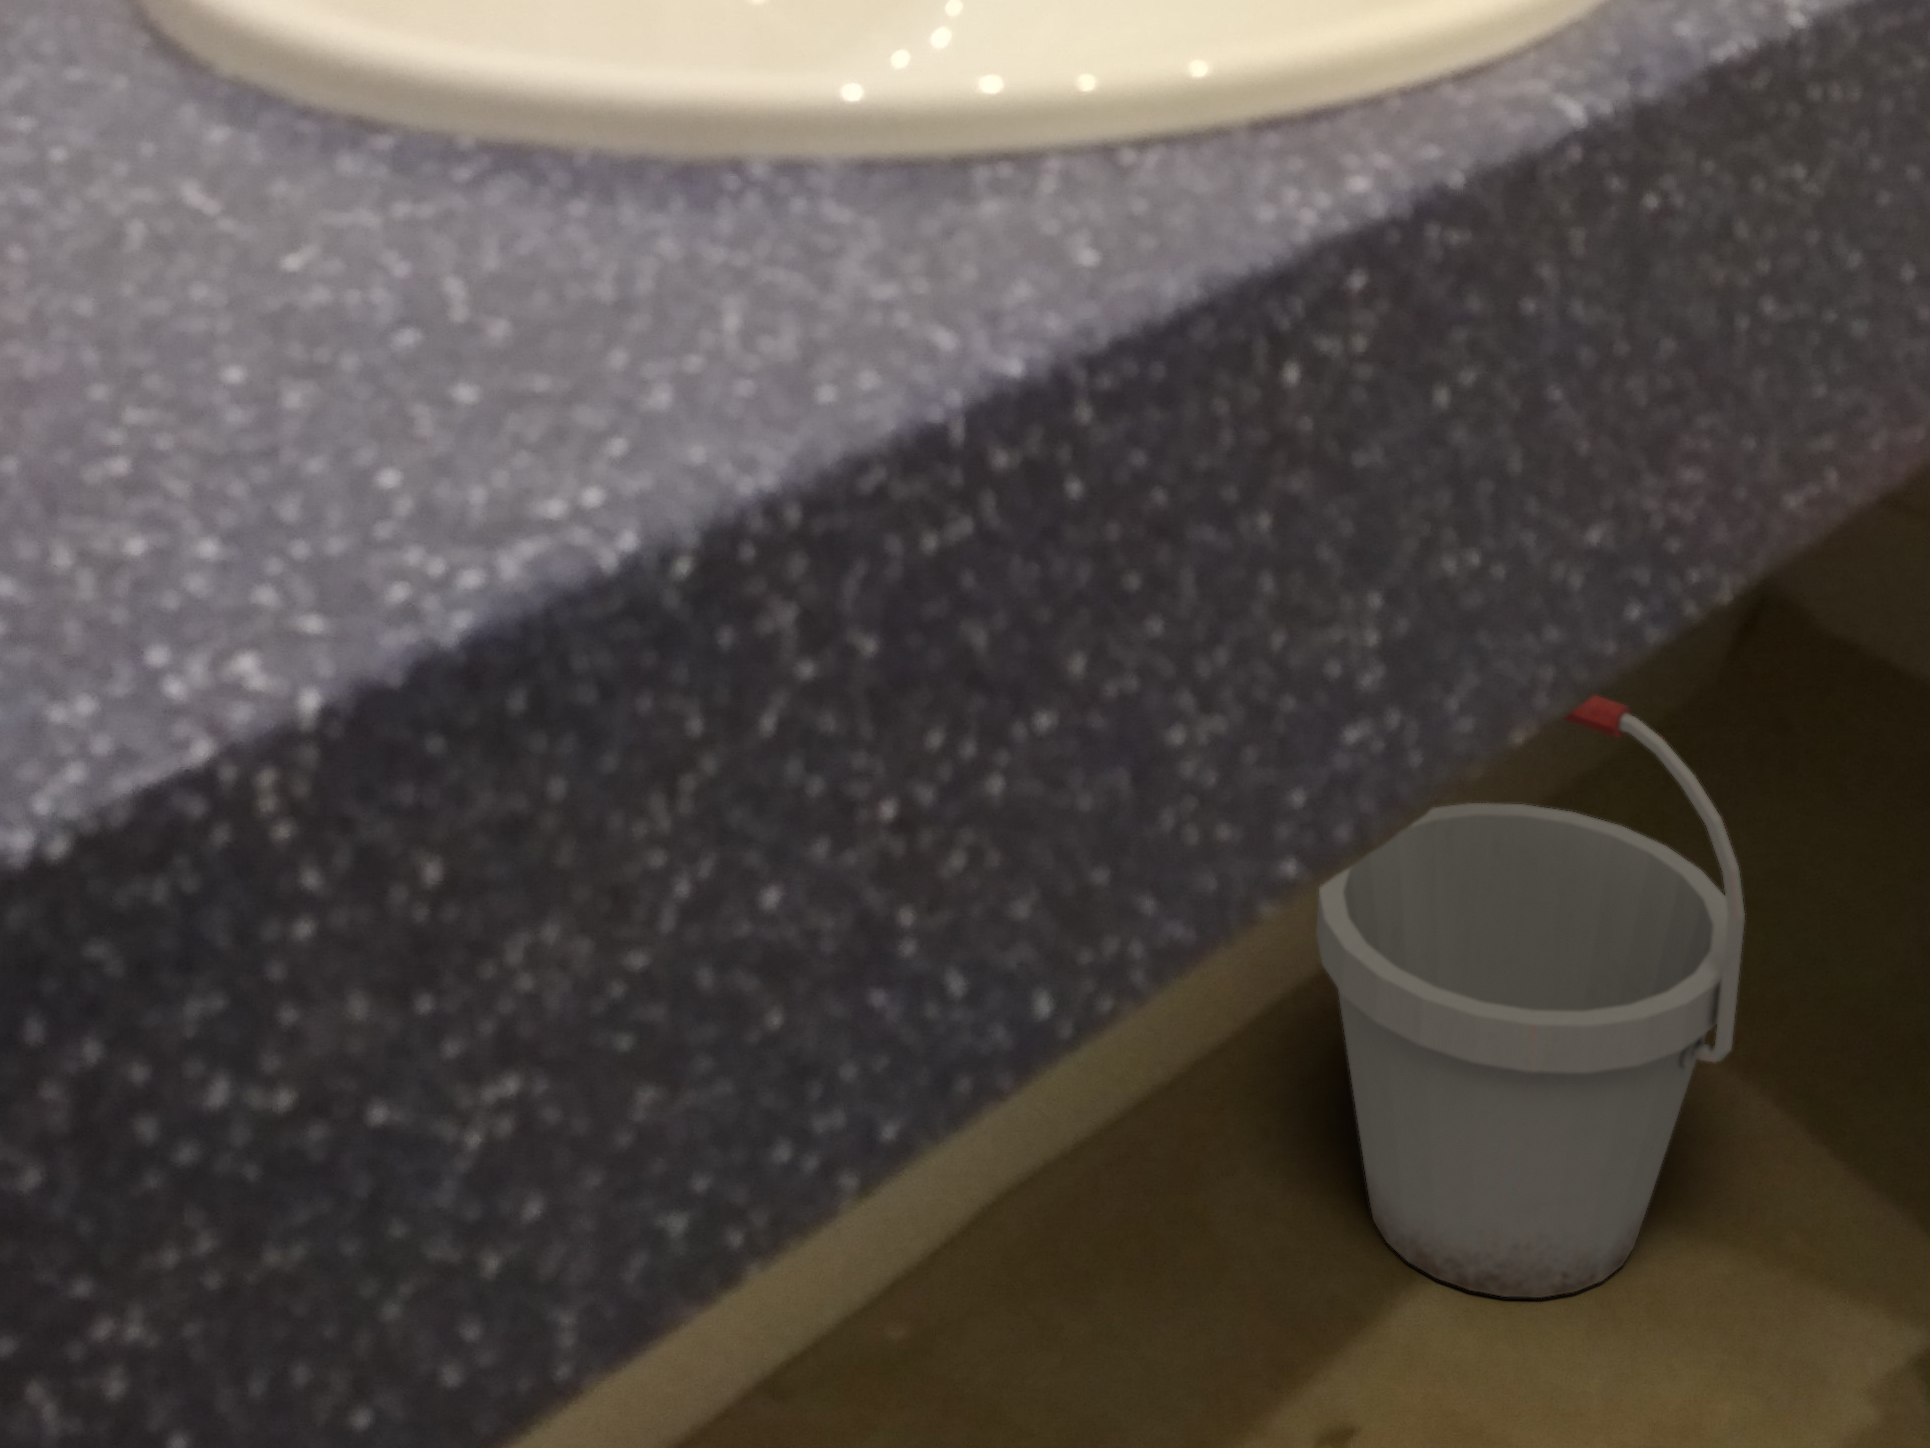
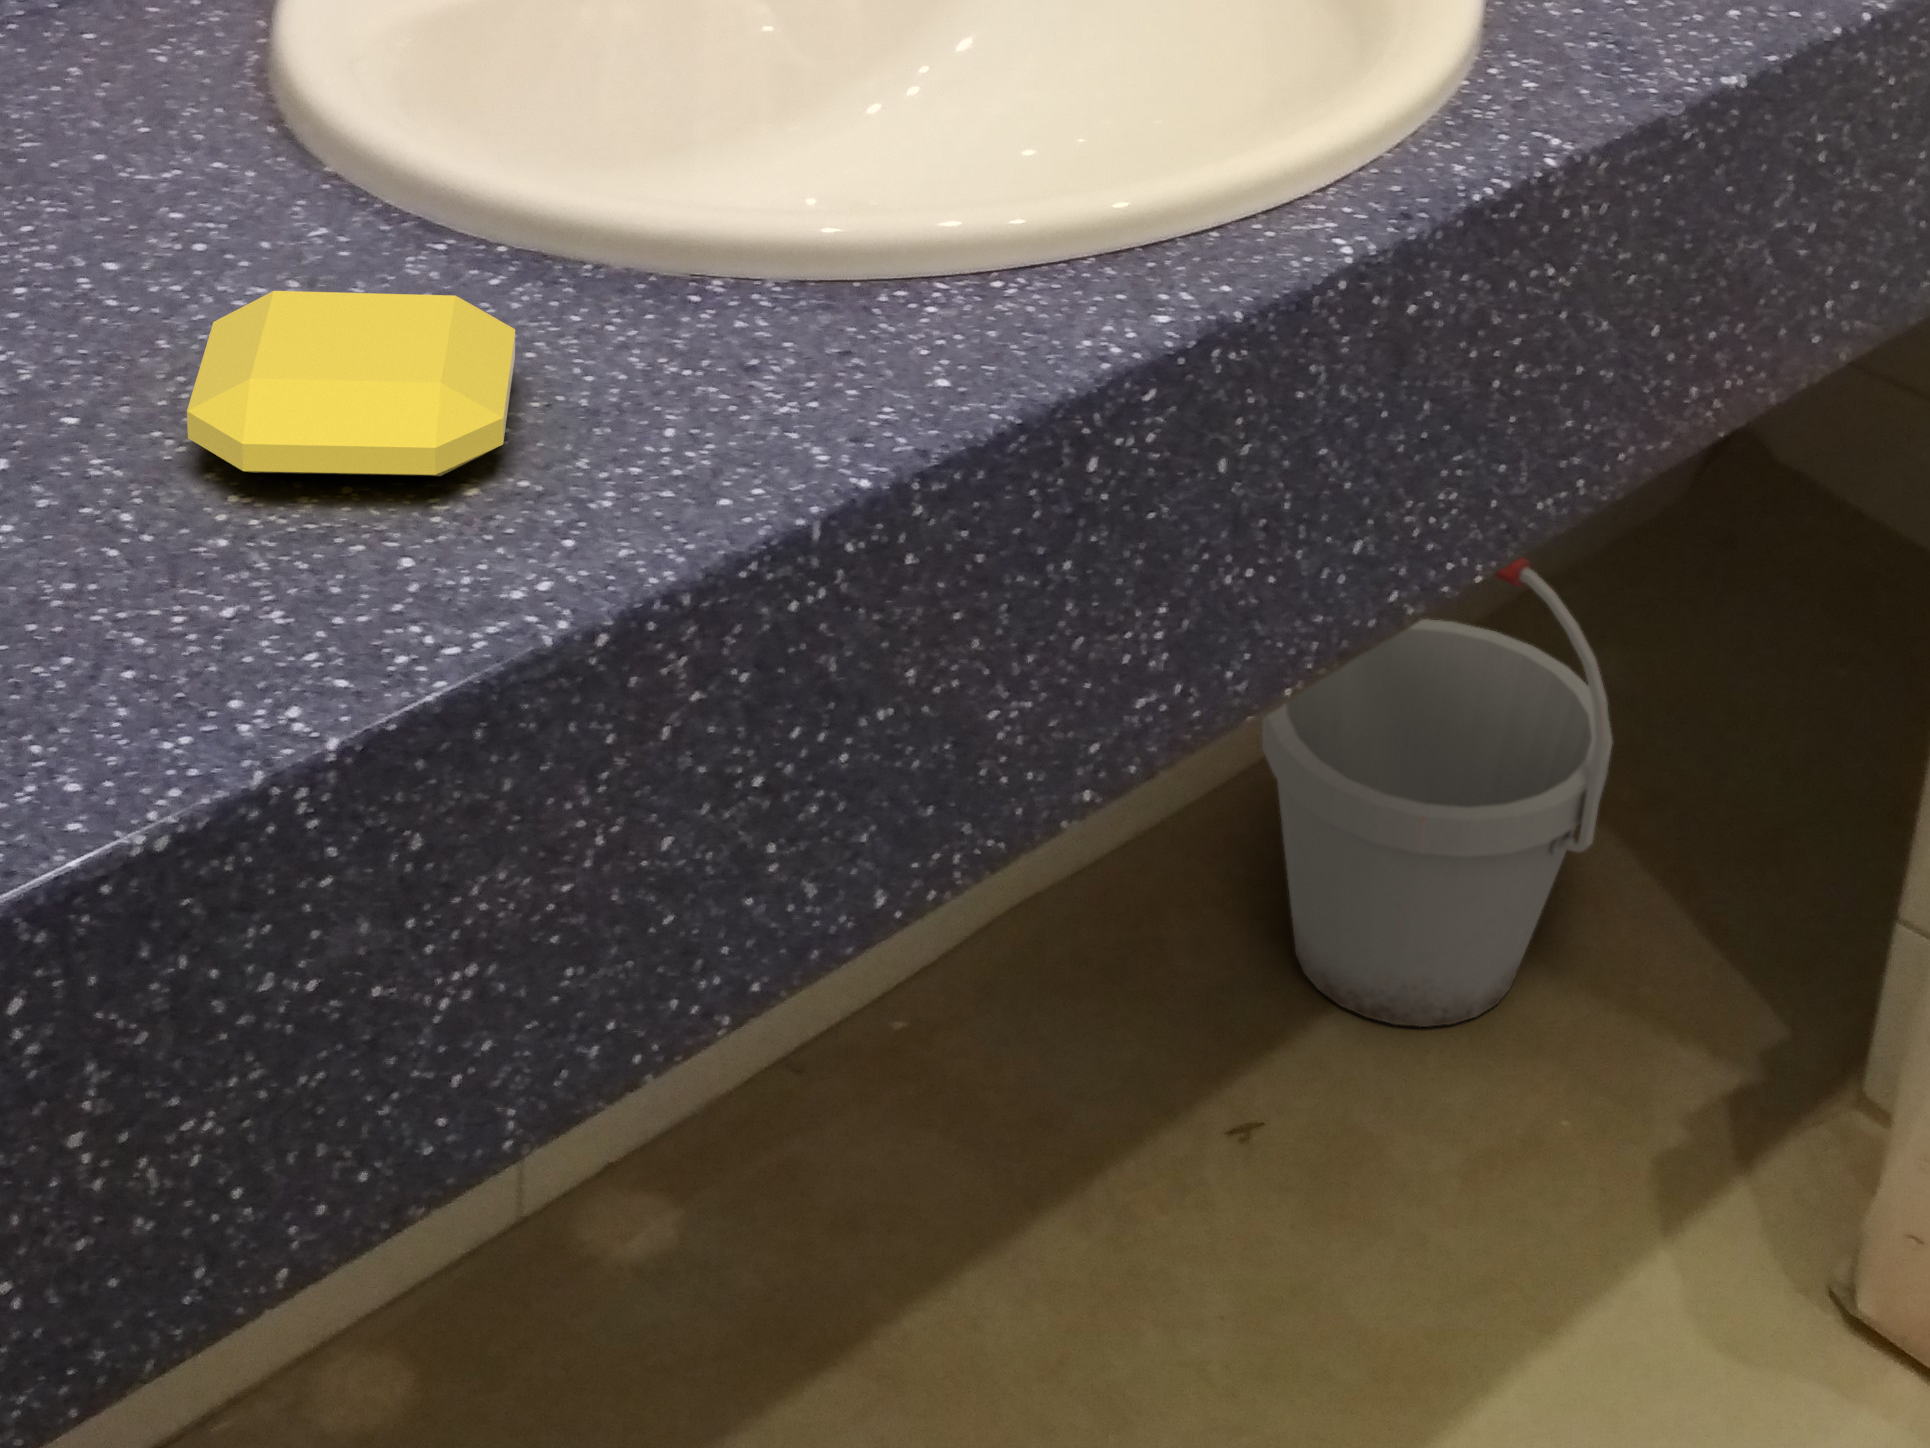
soap bar: none [64,157,514,393] -> present [187,291,515,476]

